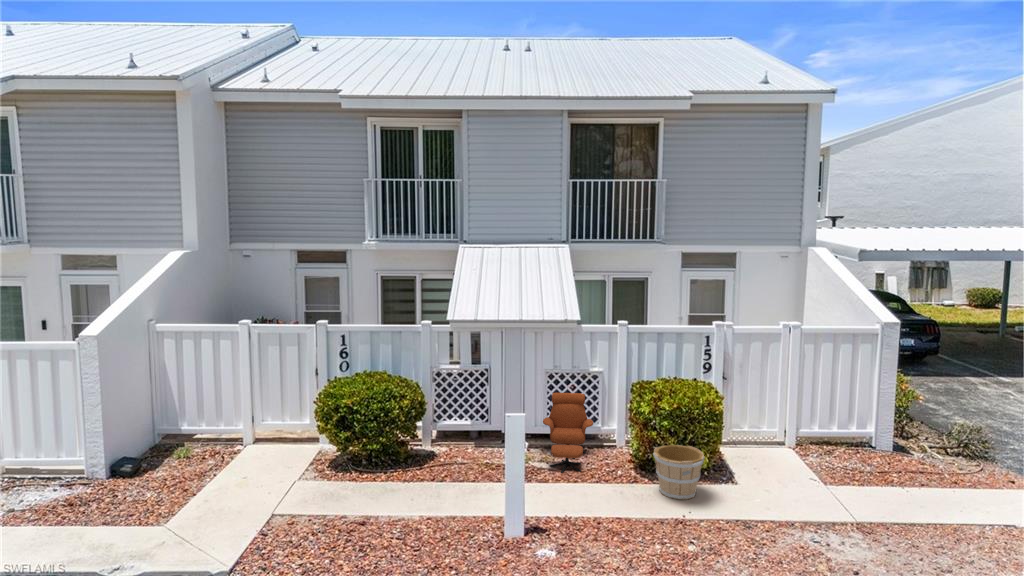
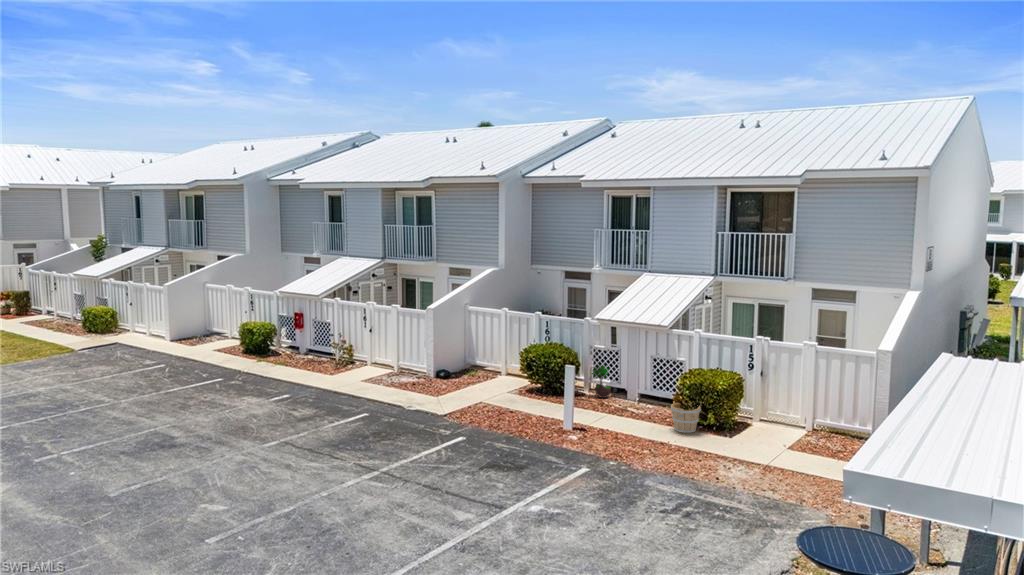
potted tree: none [447,393,484,452] -> present [592,365,611,398]
lounge chair: present [543,393,593,473] -> none [635,370,674,415]

